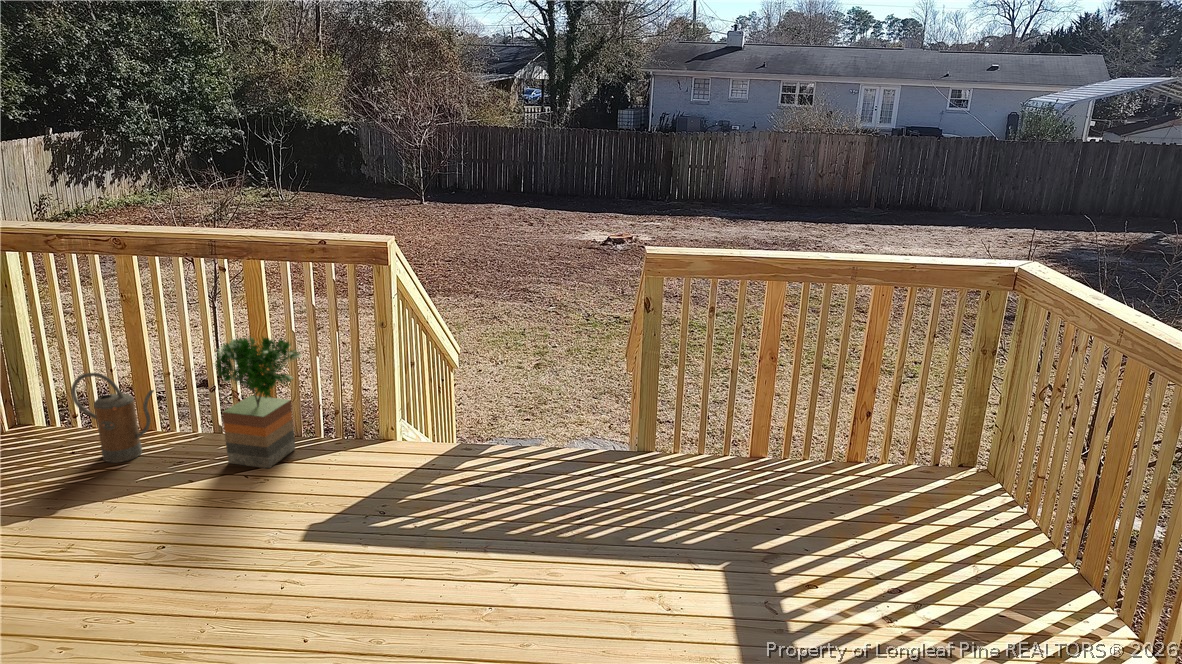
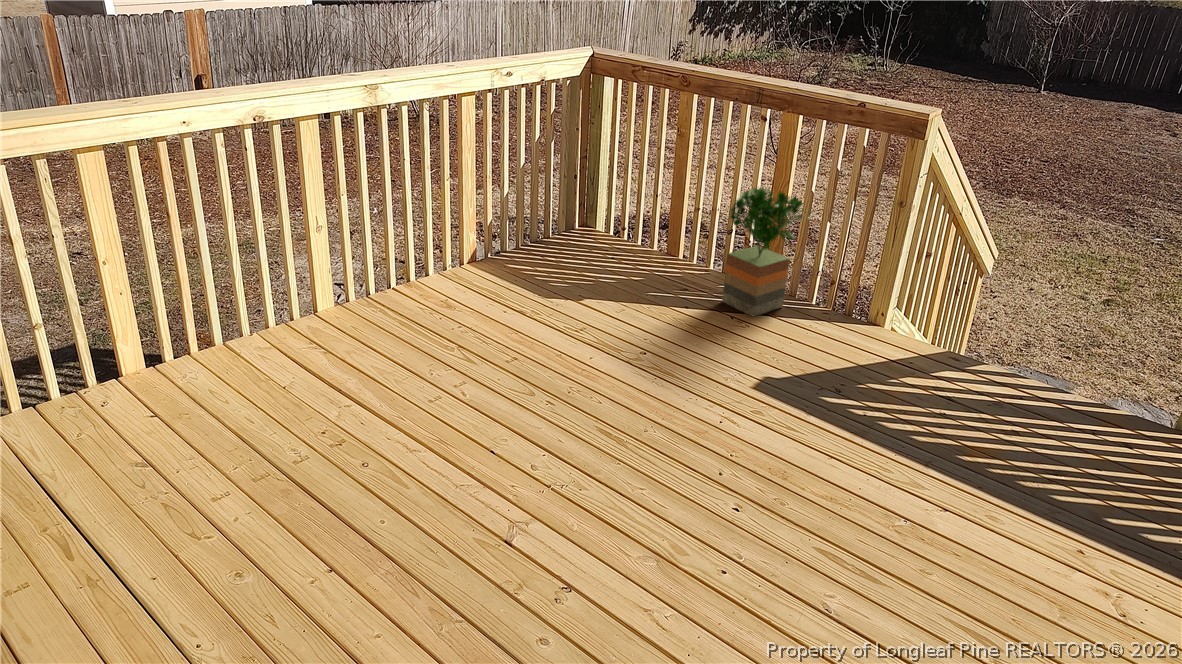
watering can: present [71,373,154,462] -> none [622,194,681,276]

